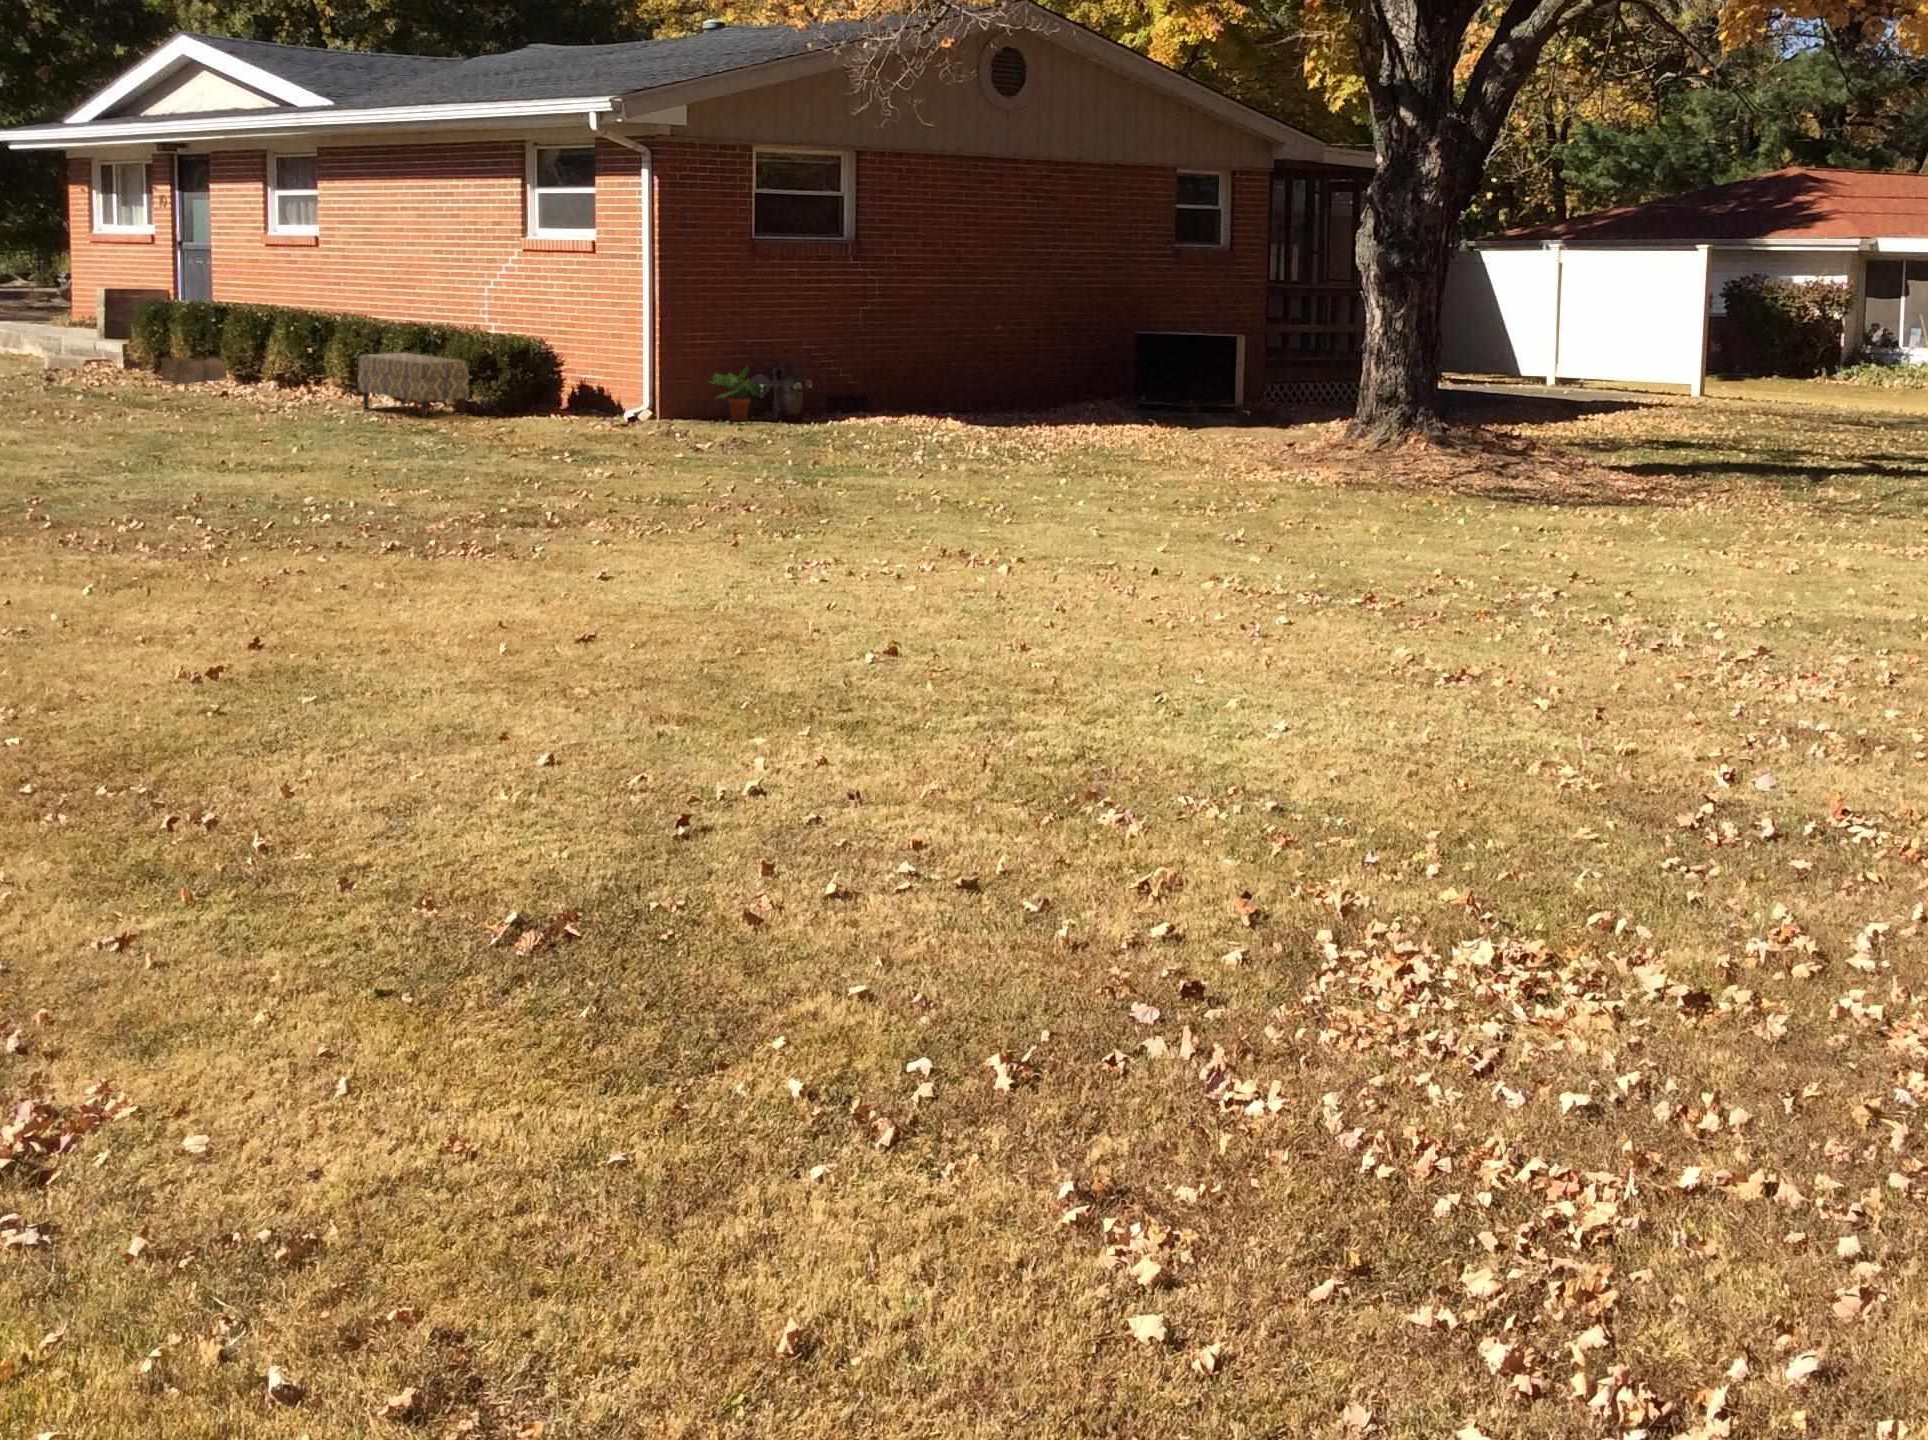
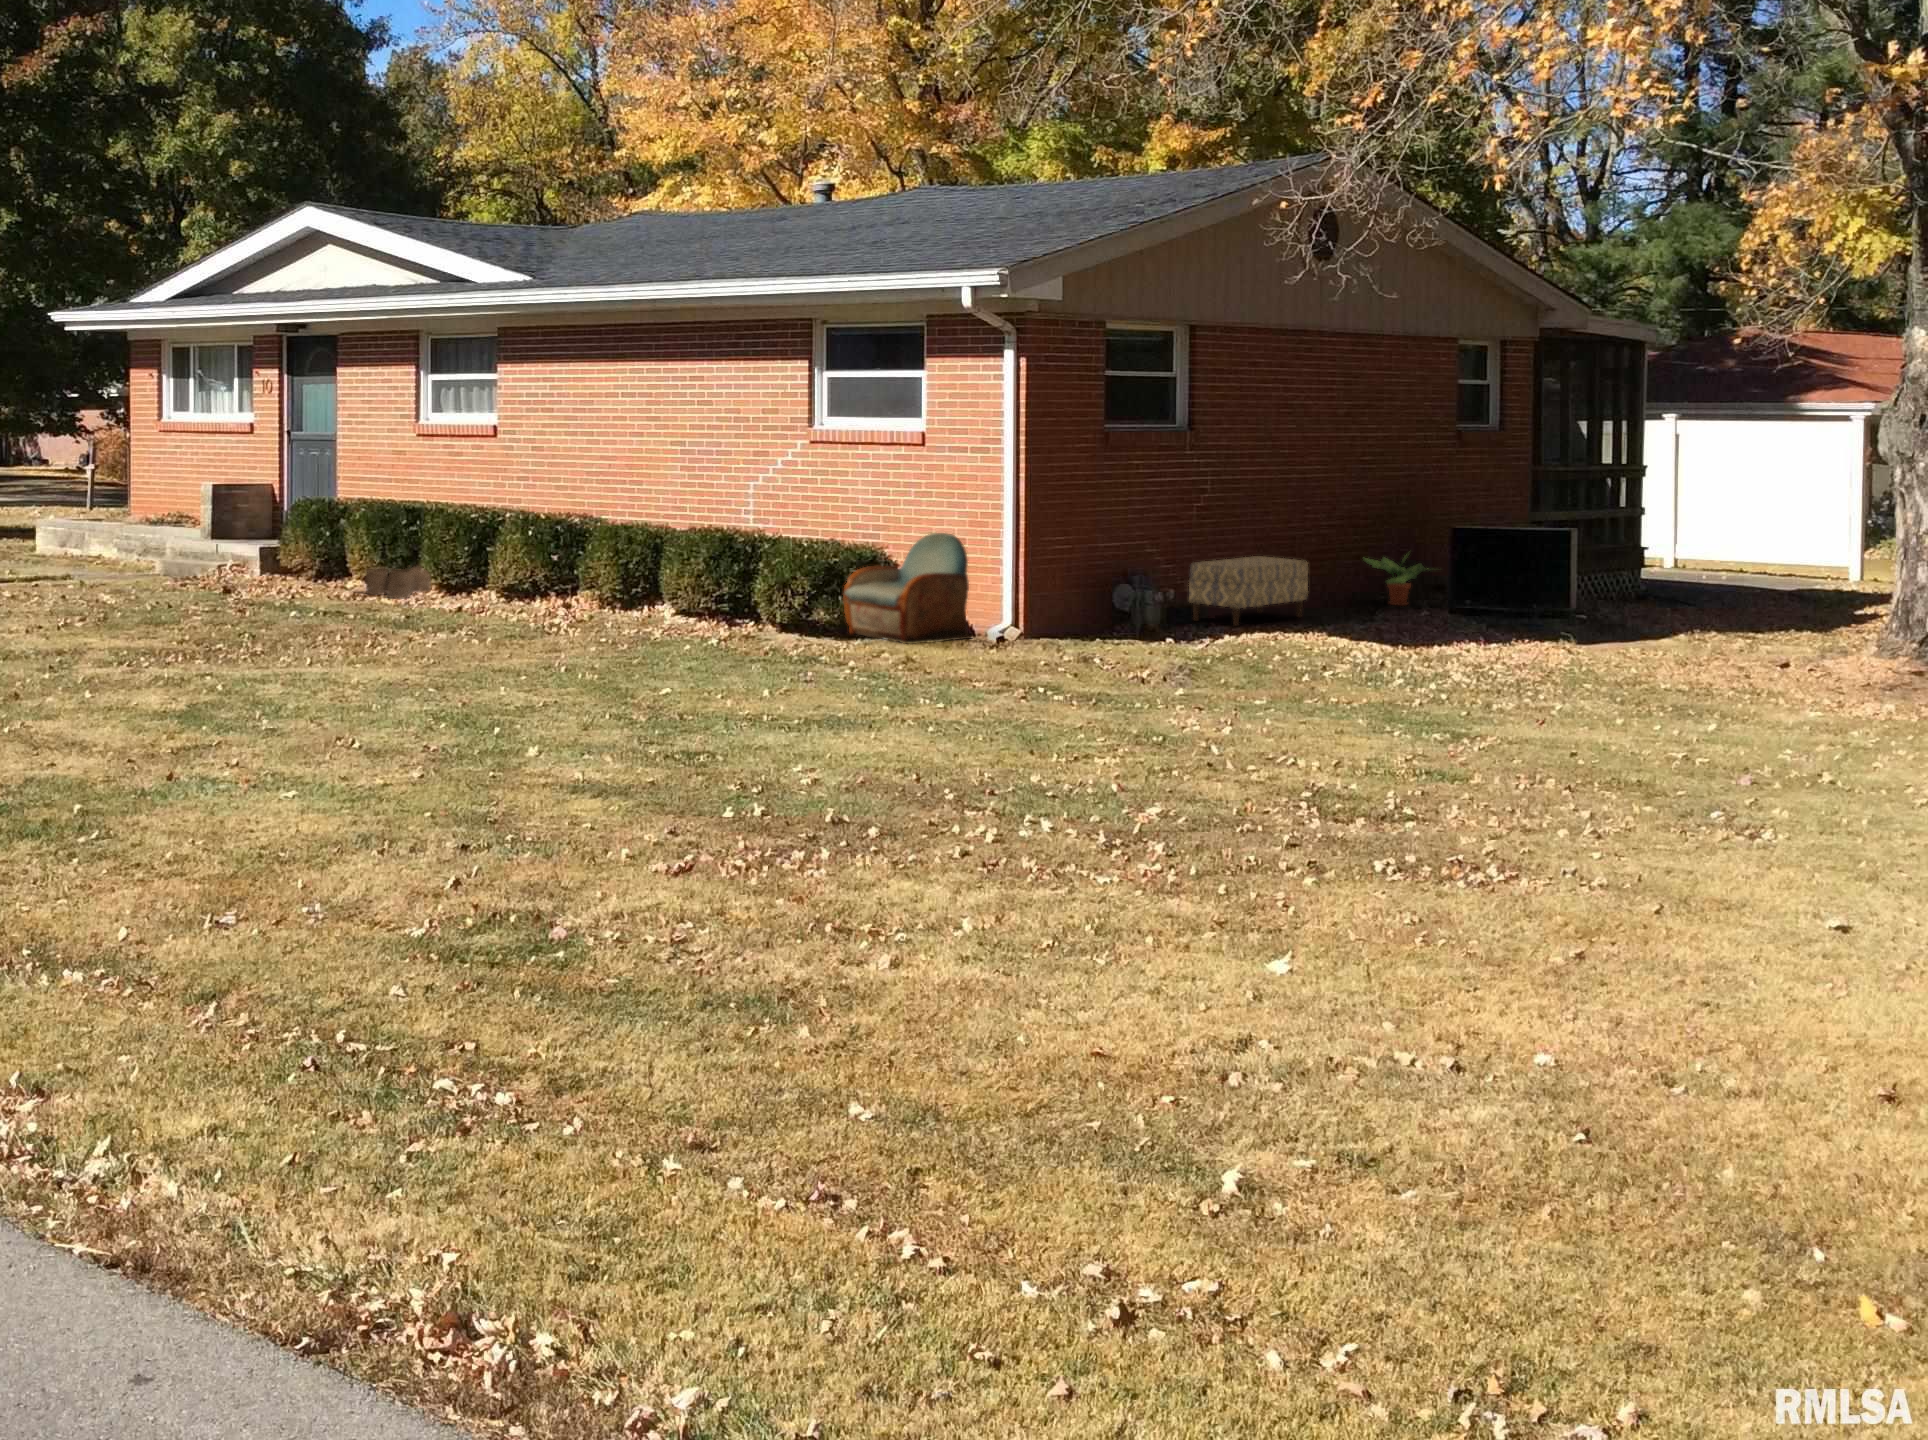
armchair: none [510,328,618,421] -> present [843,533,972,644]
bench: present [358,353,469,418] -> present [1189,556,1308,626]
potted plant: present [709,367,771,421] -> present [1363,554,1426,605]

